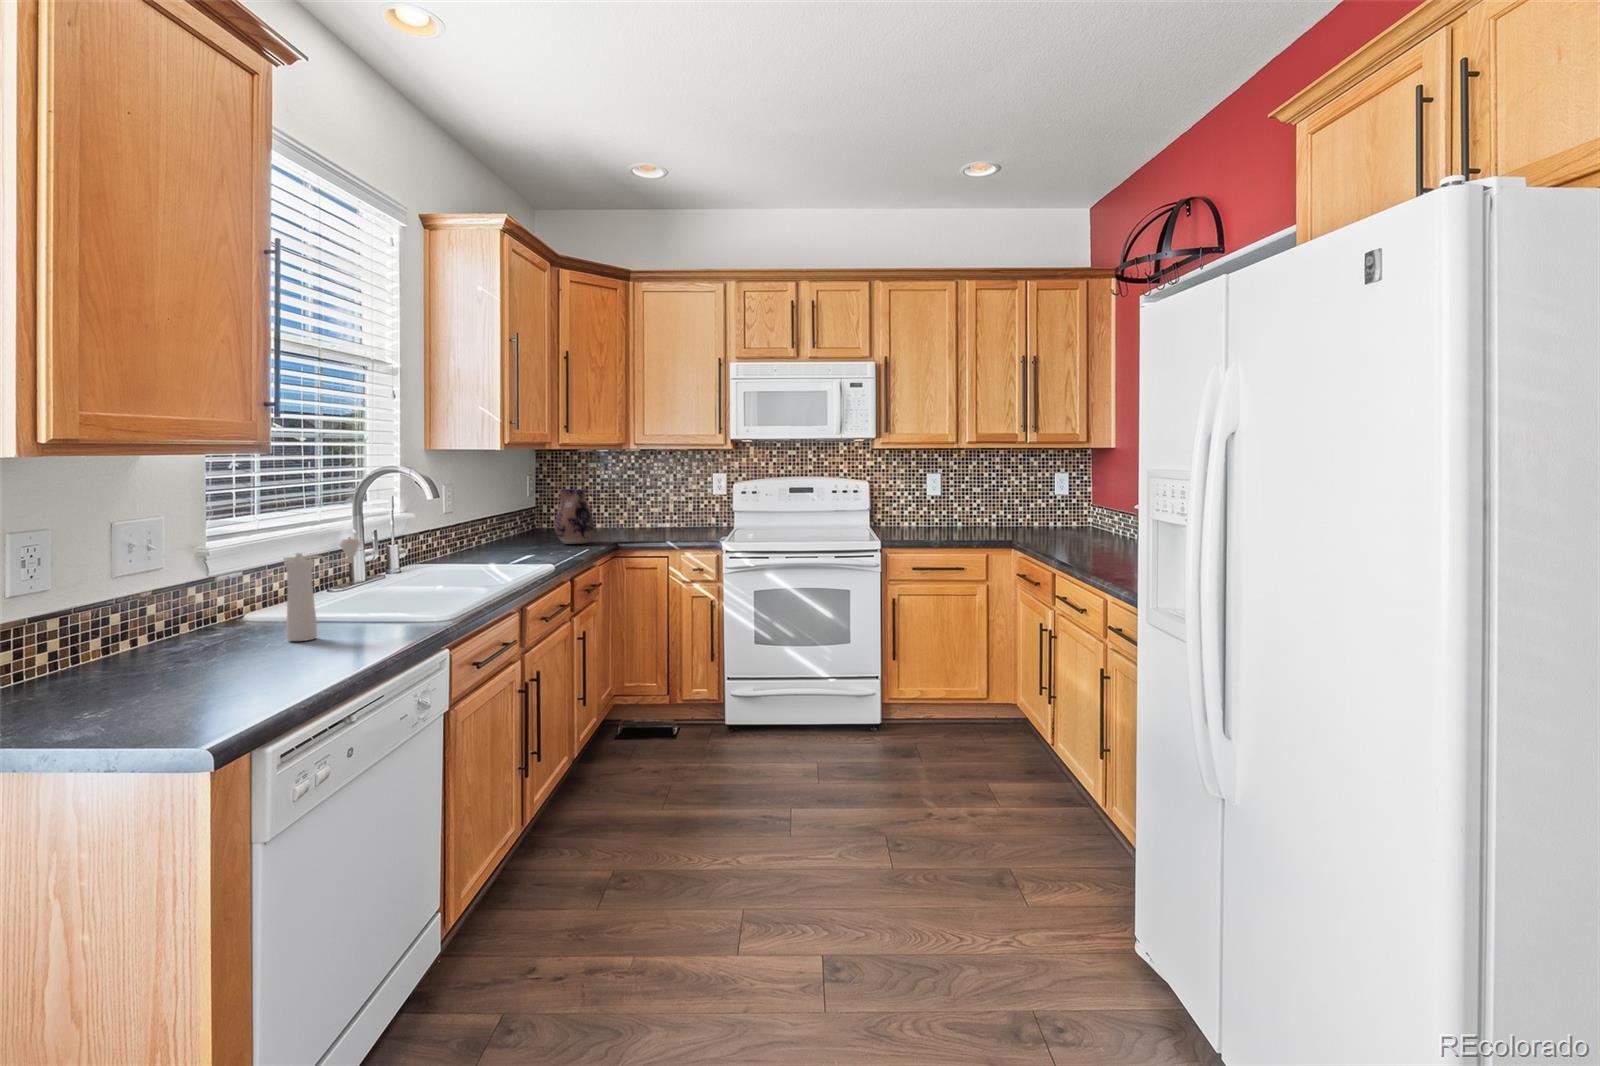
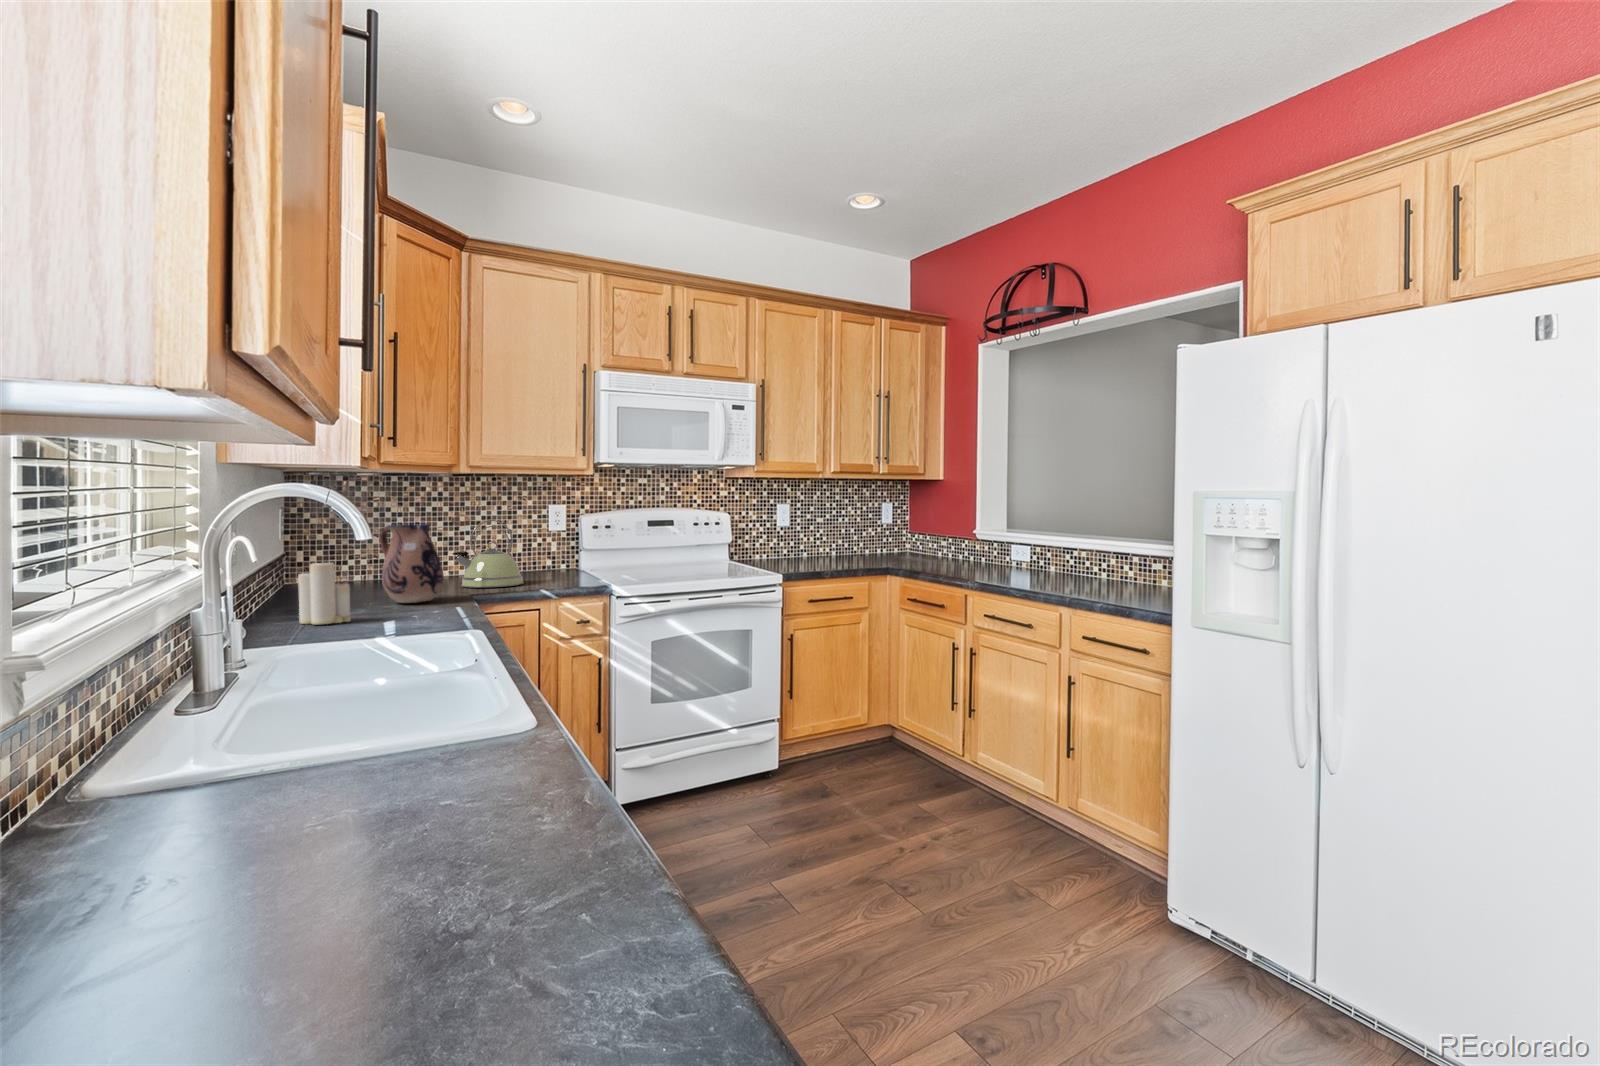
kettle: none [622,486,673,537] -> present [452,520,523,588]
candle: none [491,509,518,552] -> present [298,563,351,624]
pepper mill: present [284,538,361,641] -> none [337,636,496,983]

